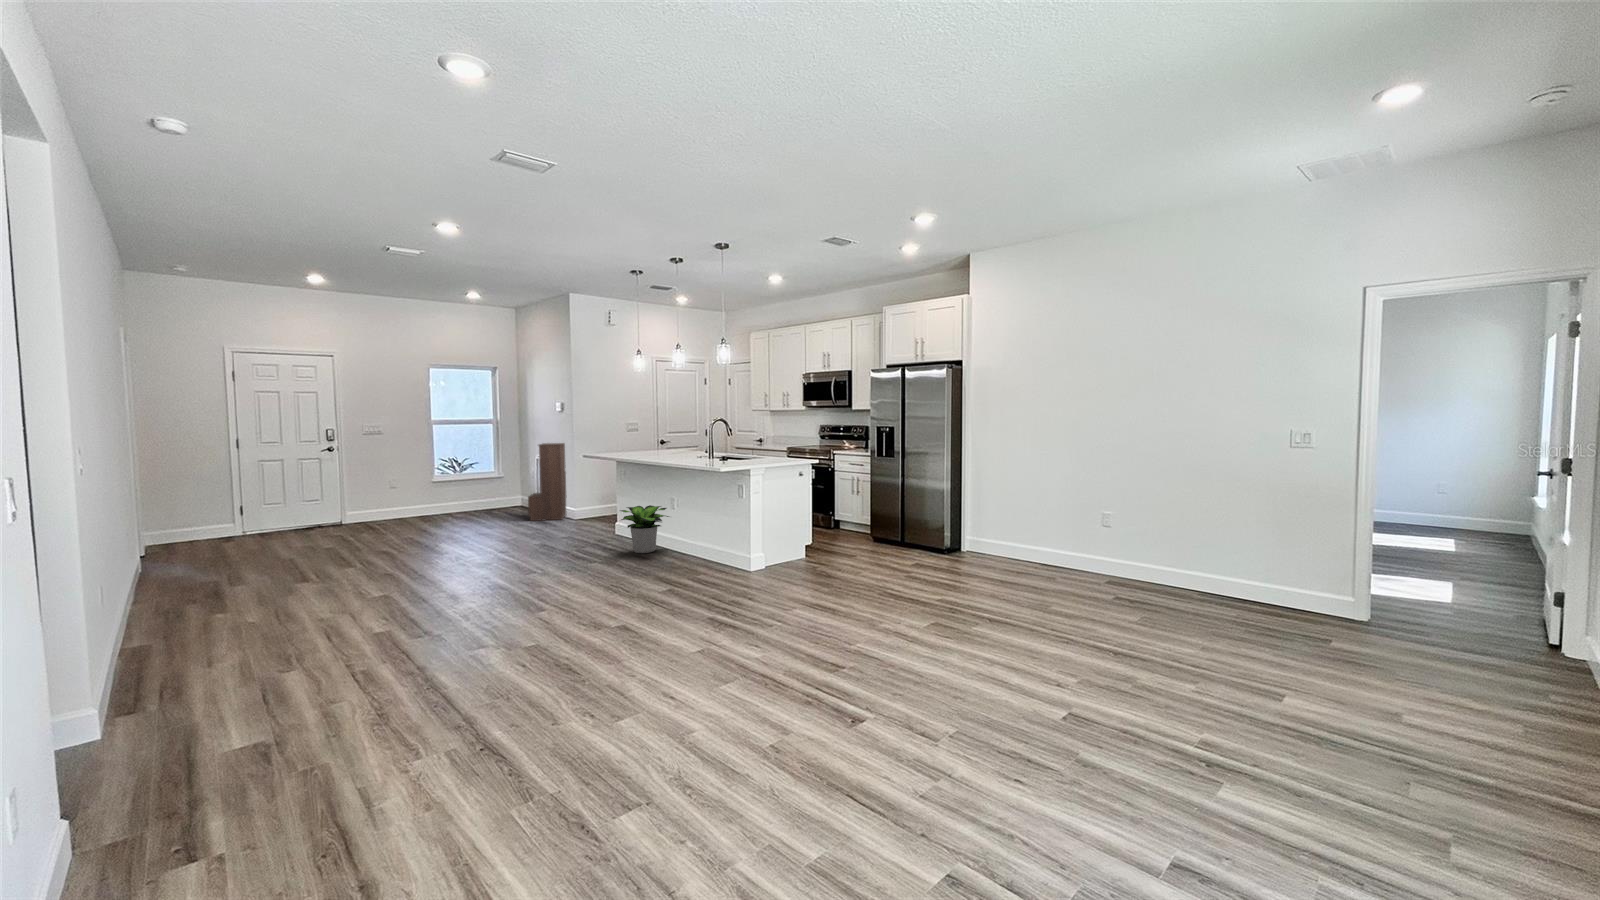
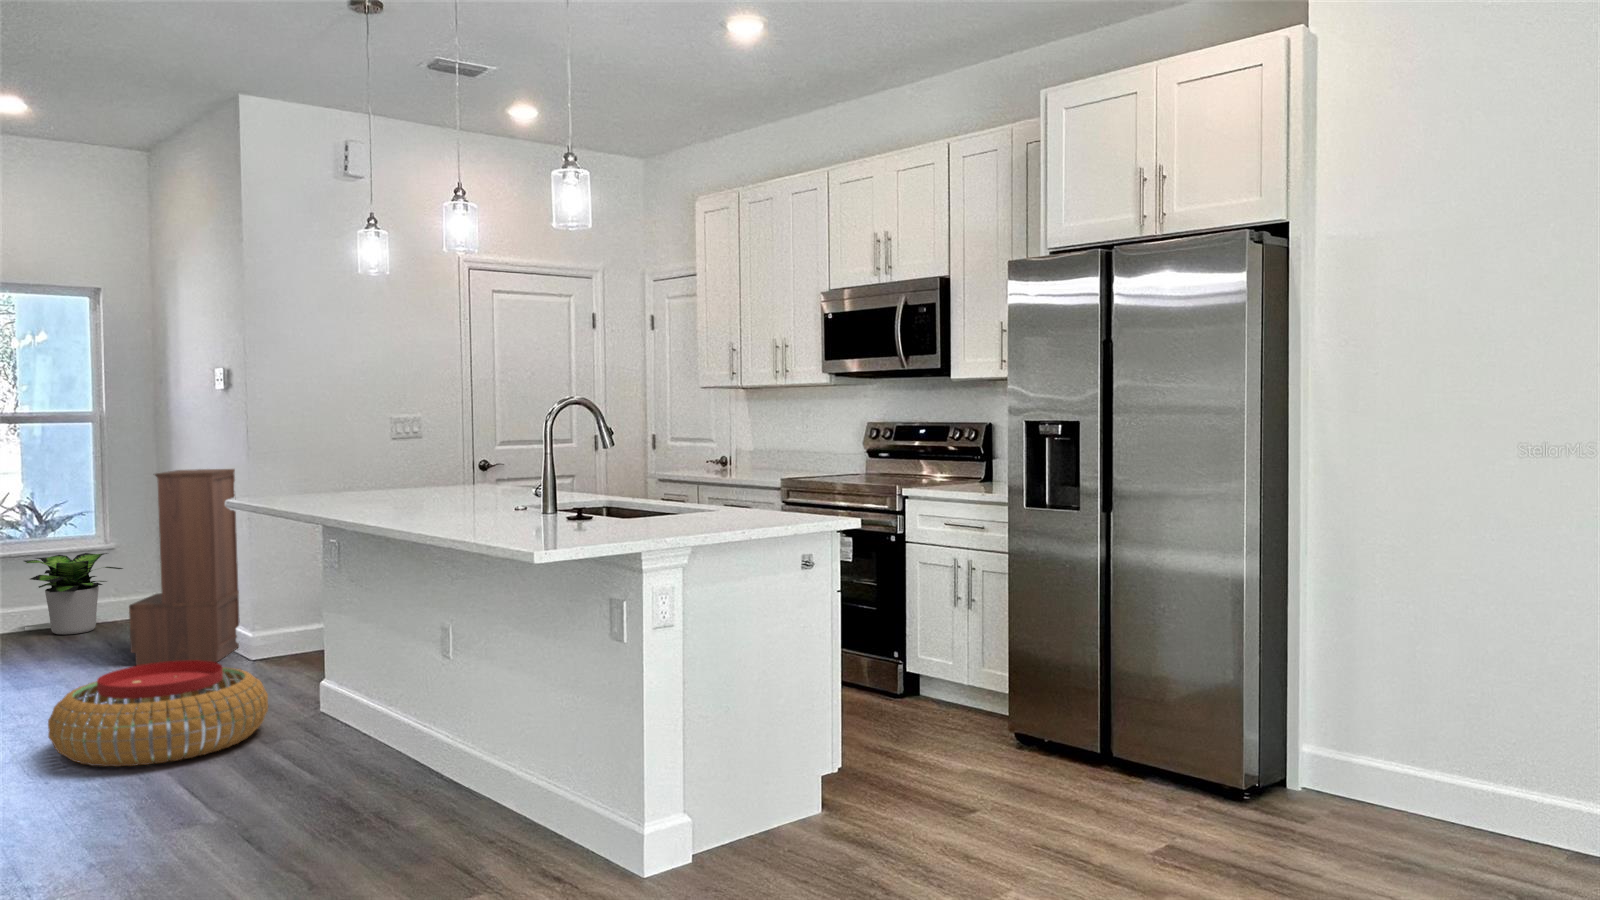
potted plant: present [620,505,669,553] -> present [24,553,123,635]
pouf: none [526,514,601,548] -> present [48,661,268,766]

